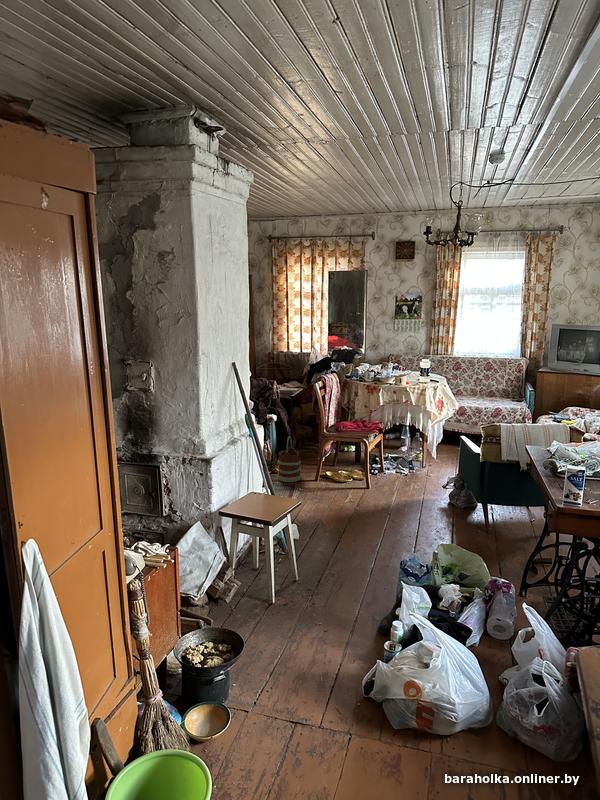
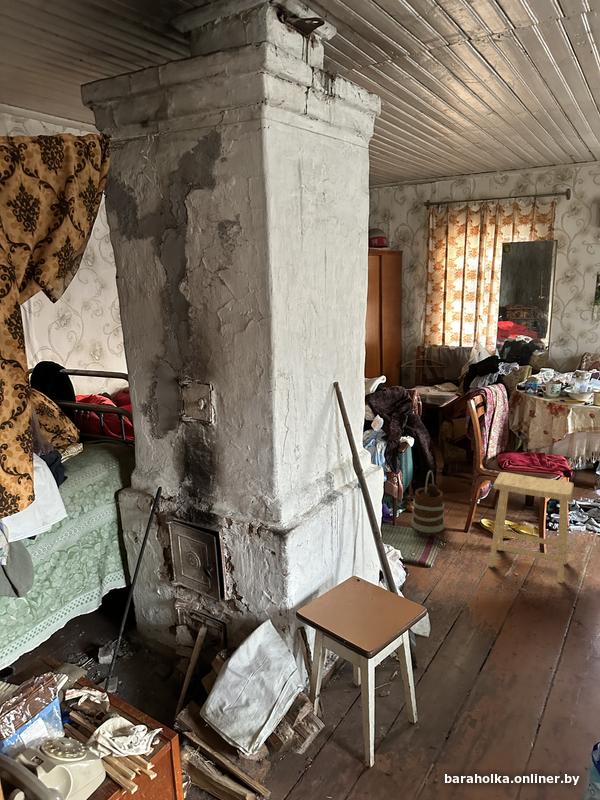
footstool: none [334,431,386,501] -> present [489,472,574,583]

